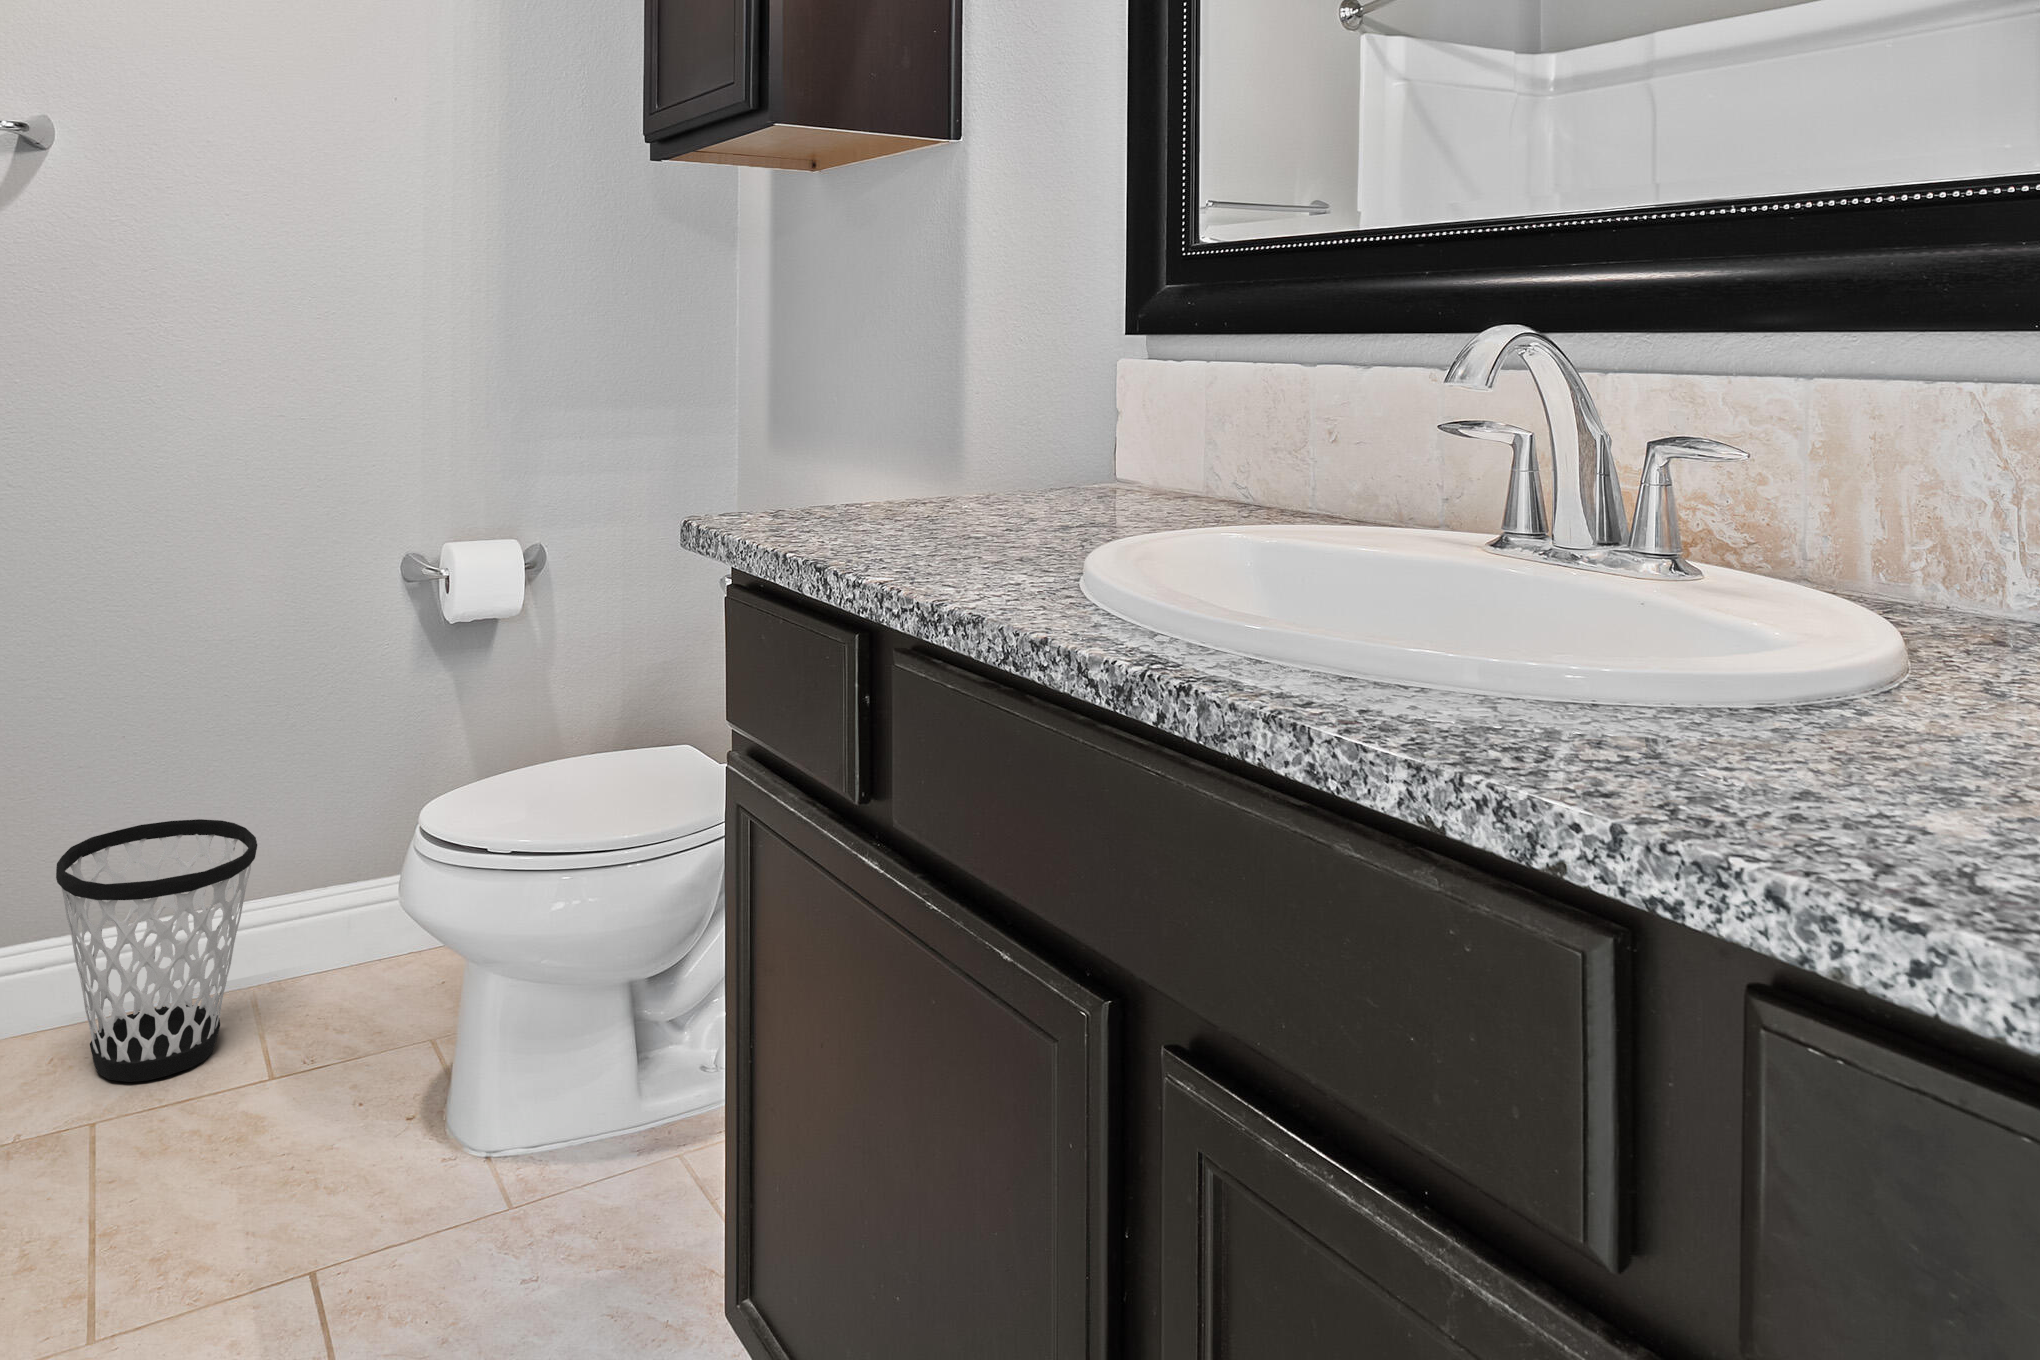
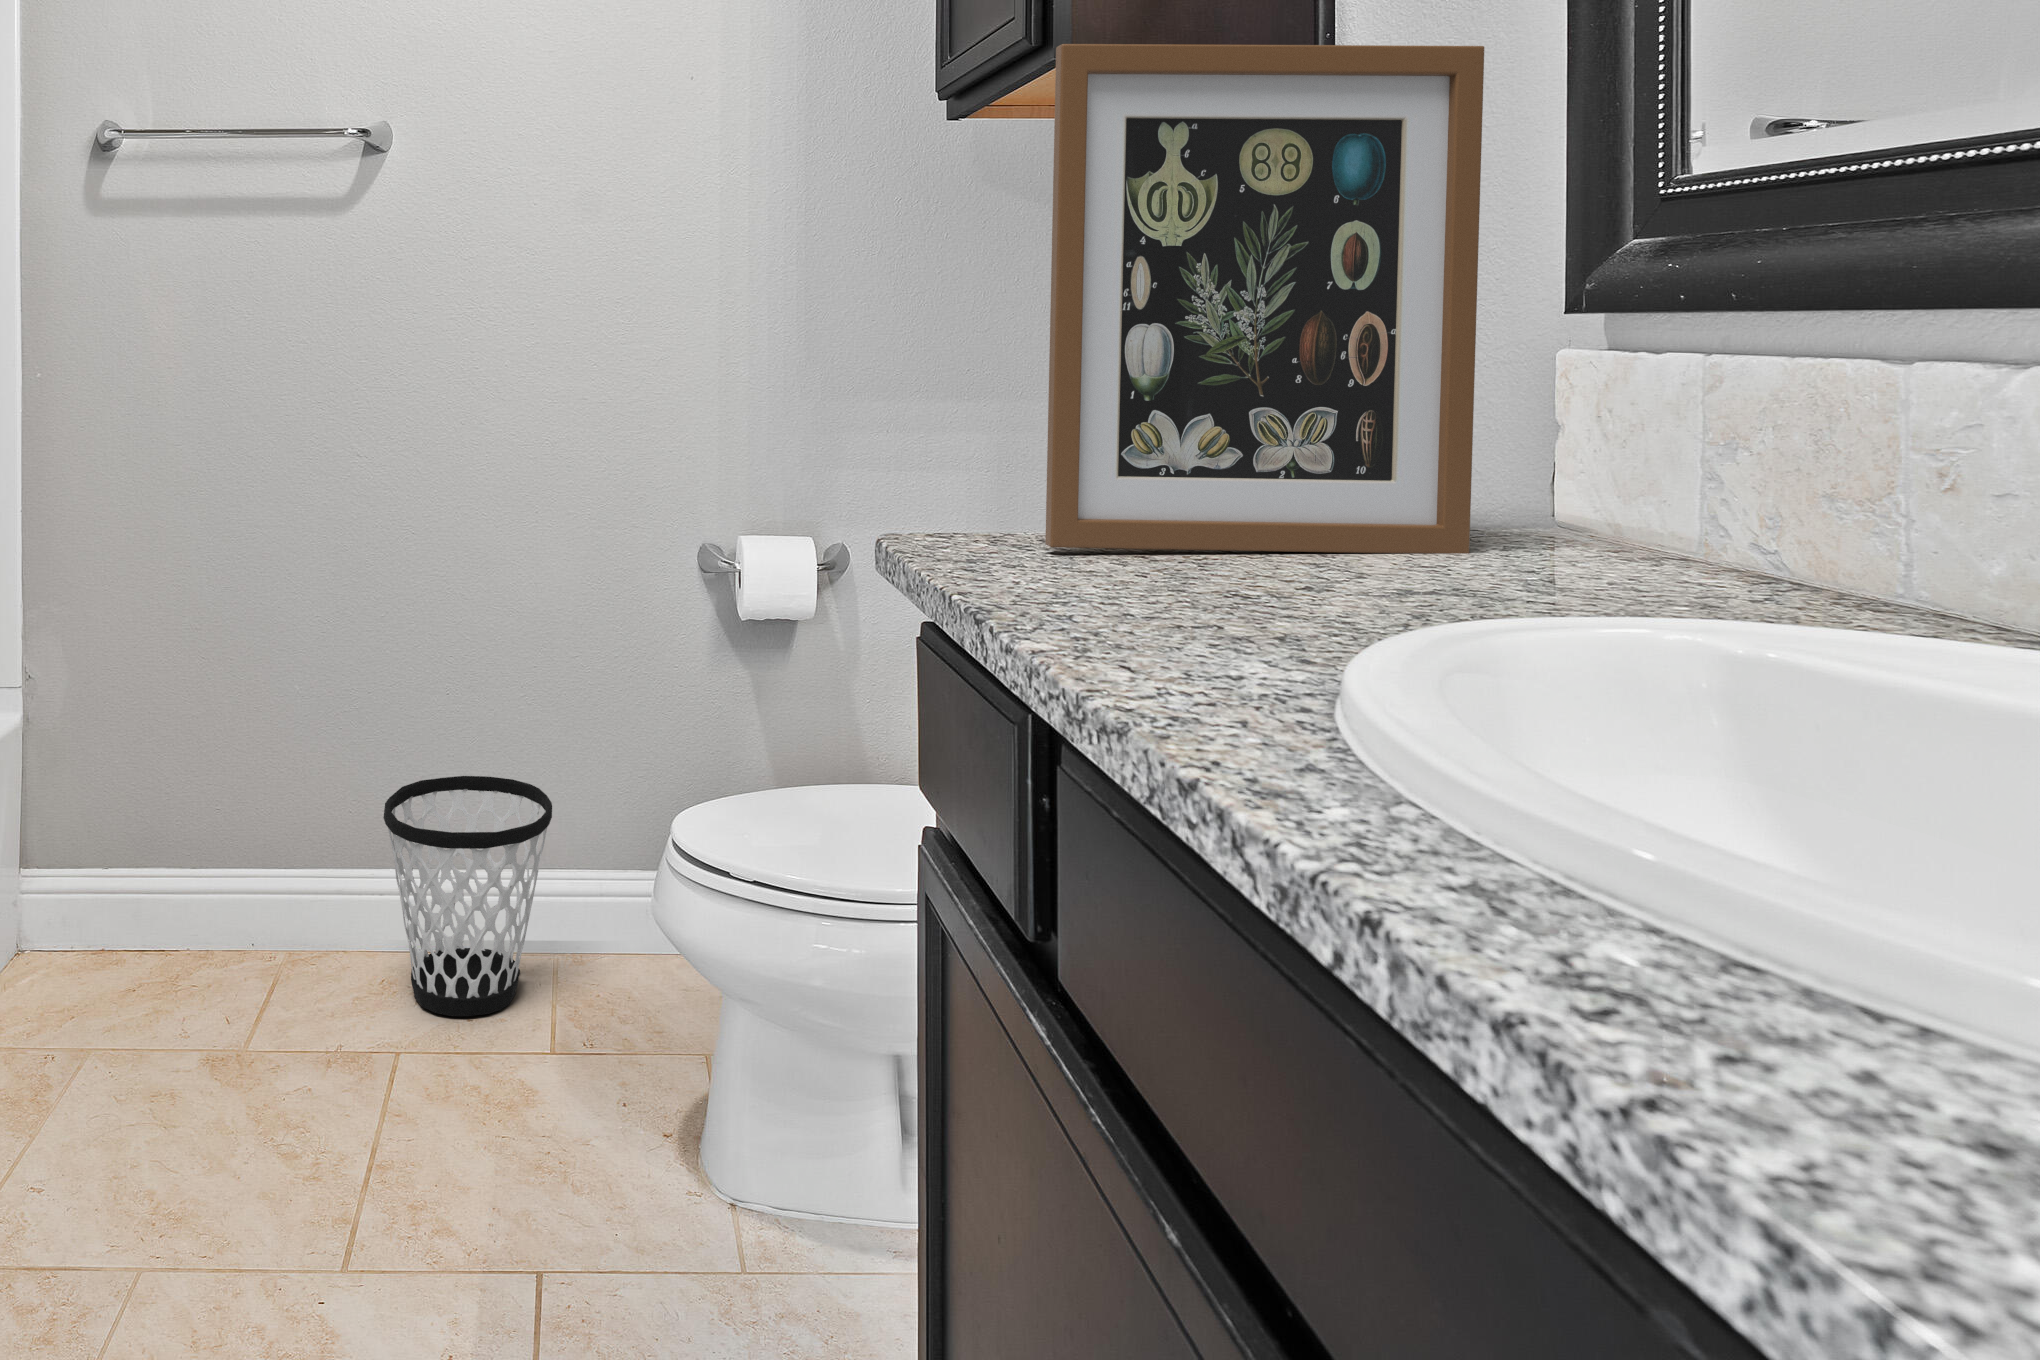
picture frame: none [823,124,1091,517] -> present [1045,44,1484,554]

